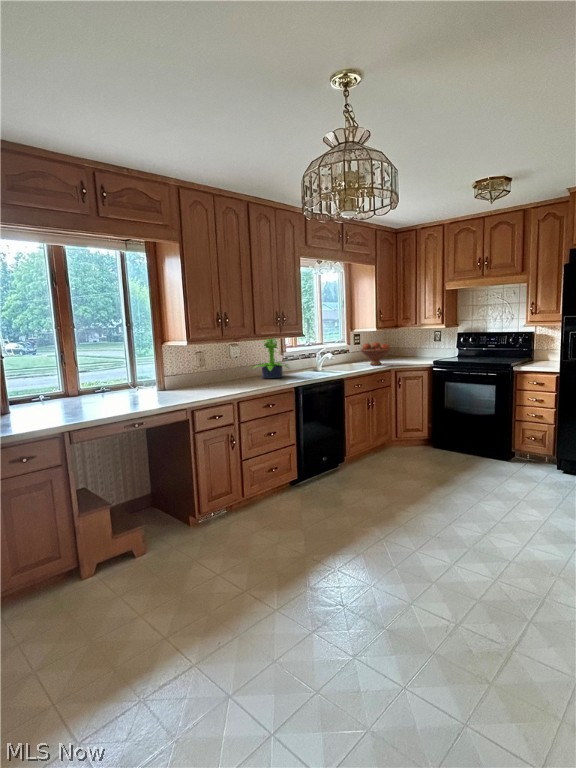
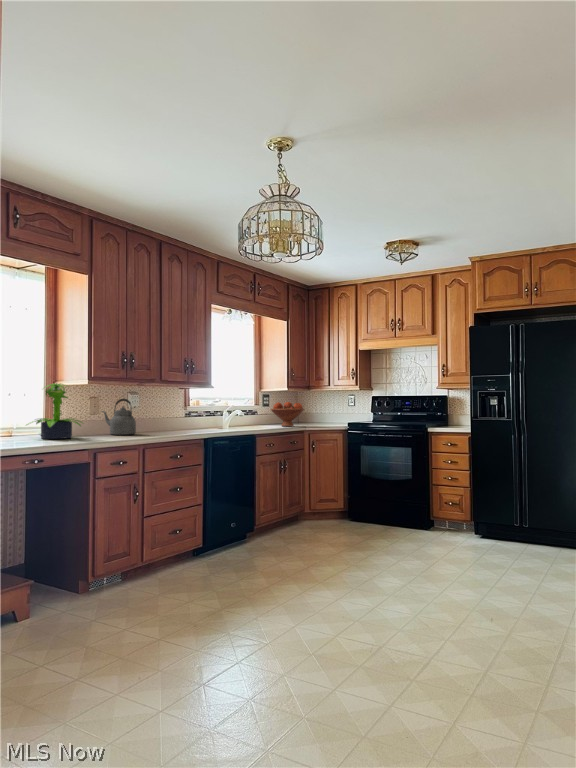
potted plant: present [254,339,289,378] -> present [27,383,82,439]
kettle: none [206,353,236,386] -> present [102,399,136,435]

